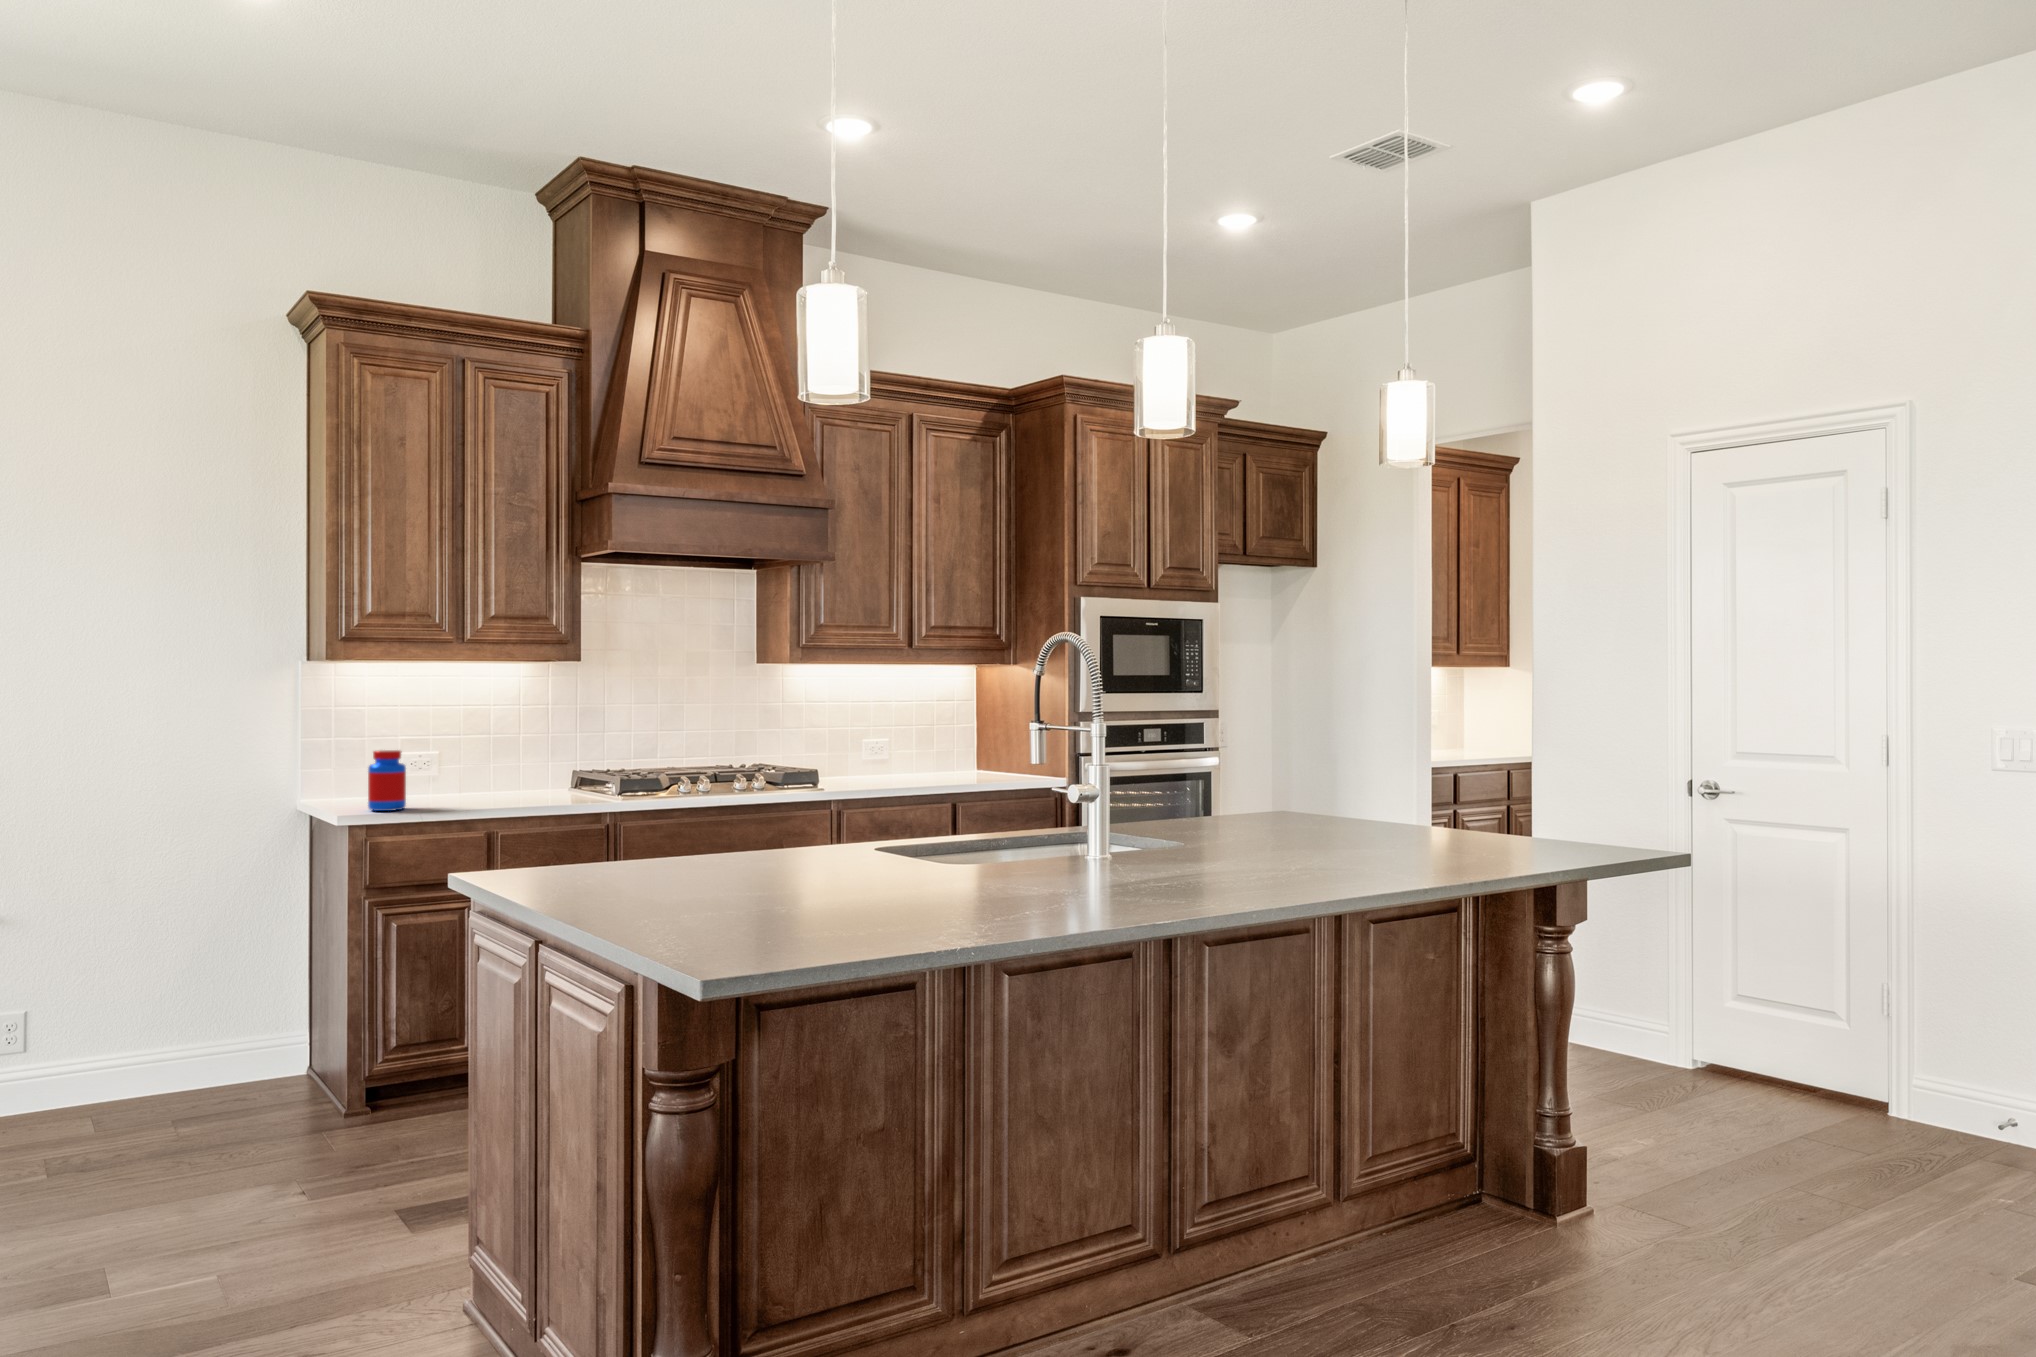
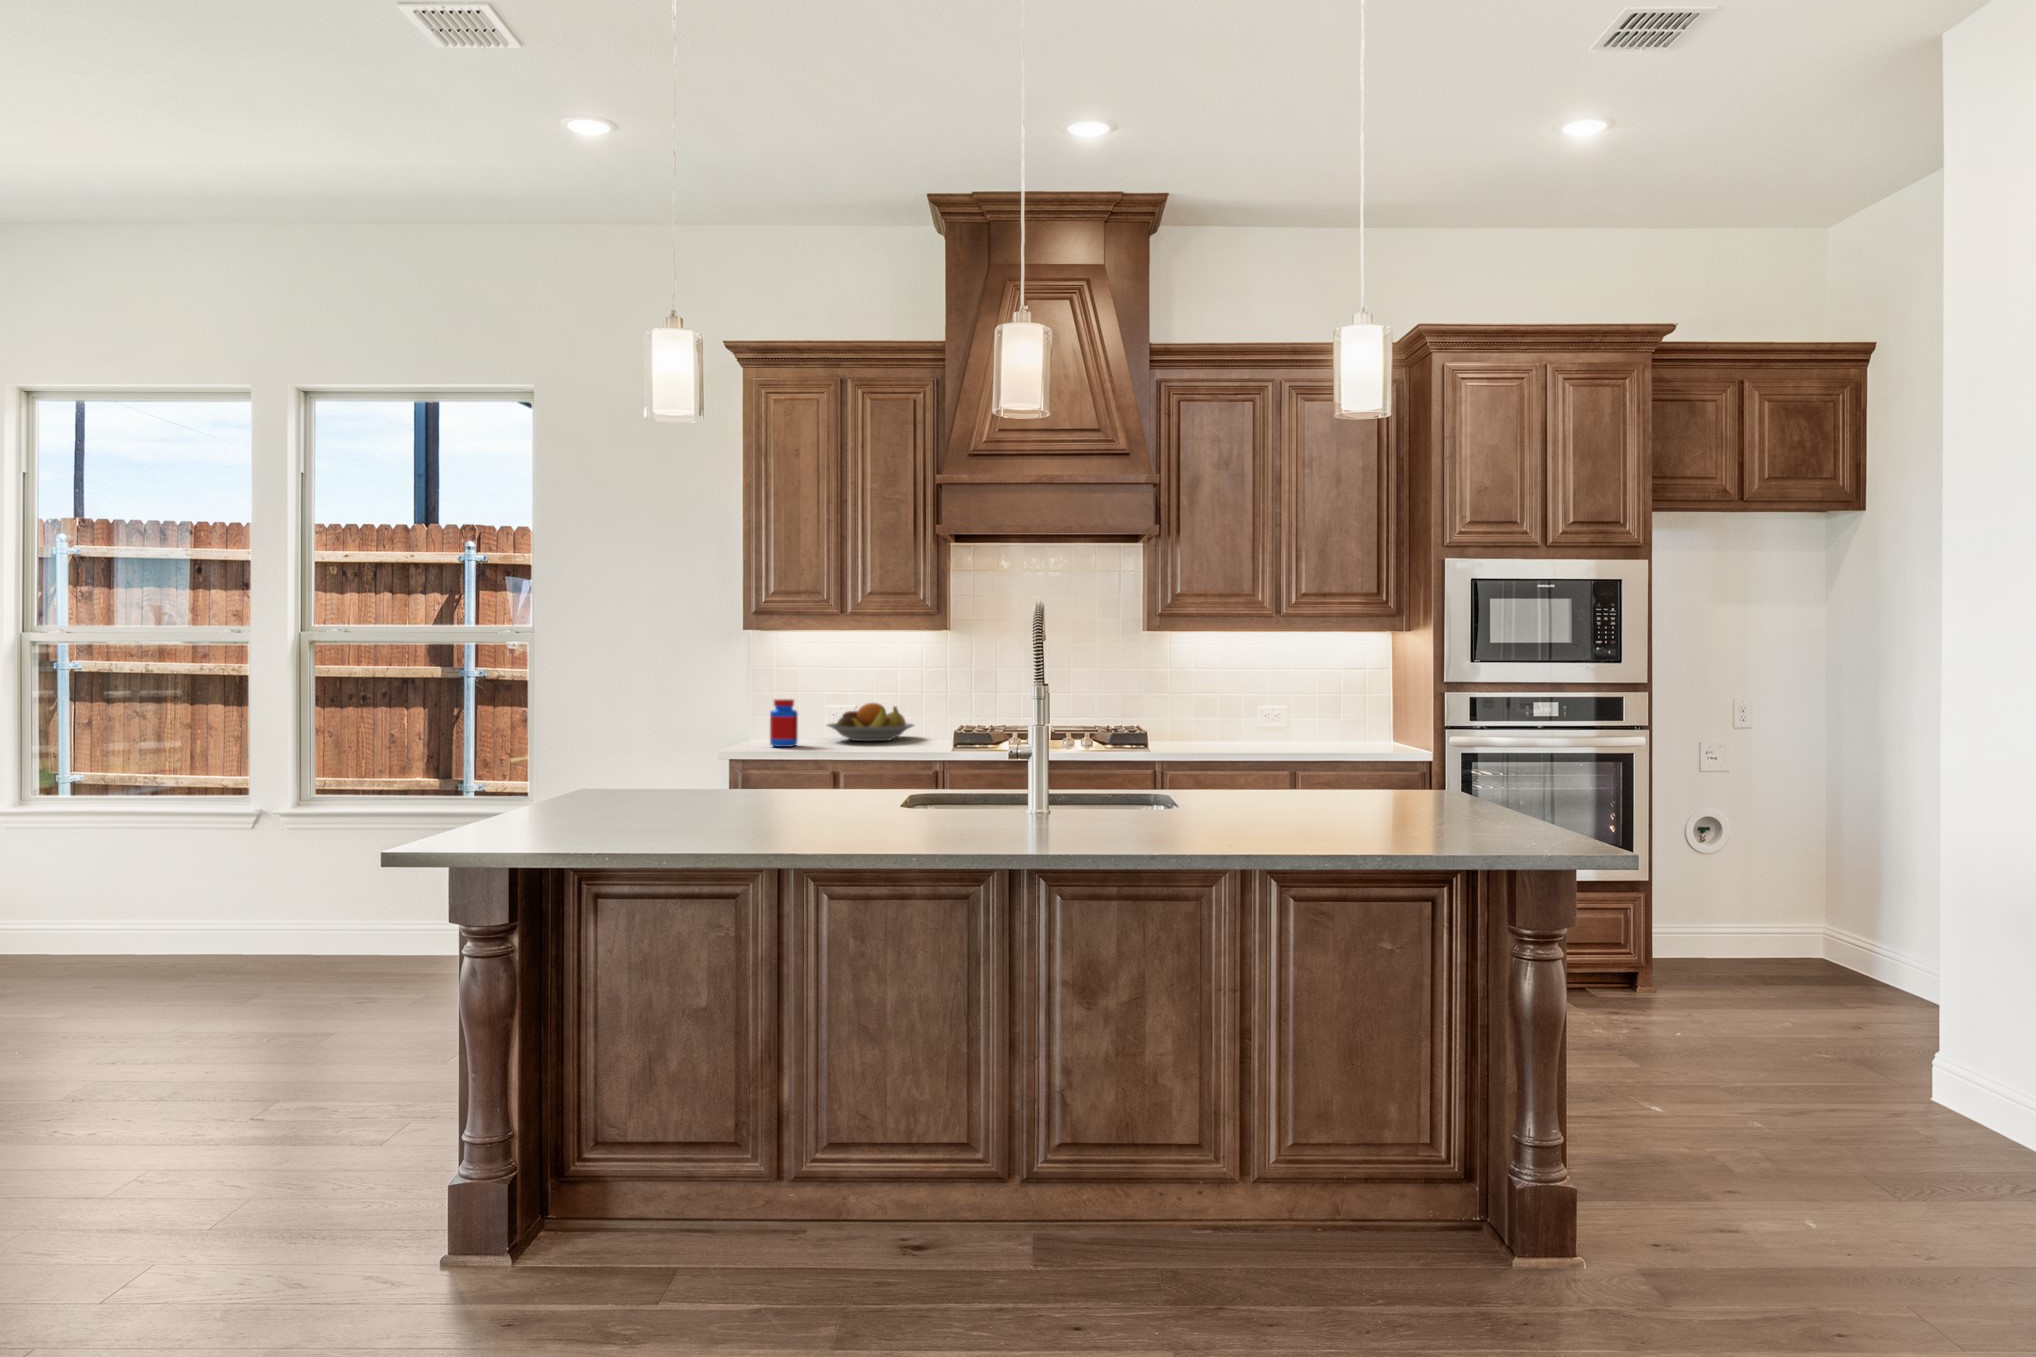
fruit bowl: none [421,751,535,798] -> present [828,703,914,741]

